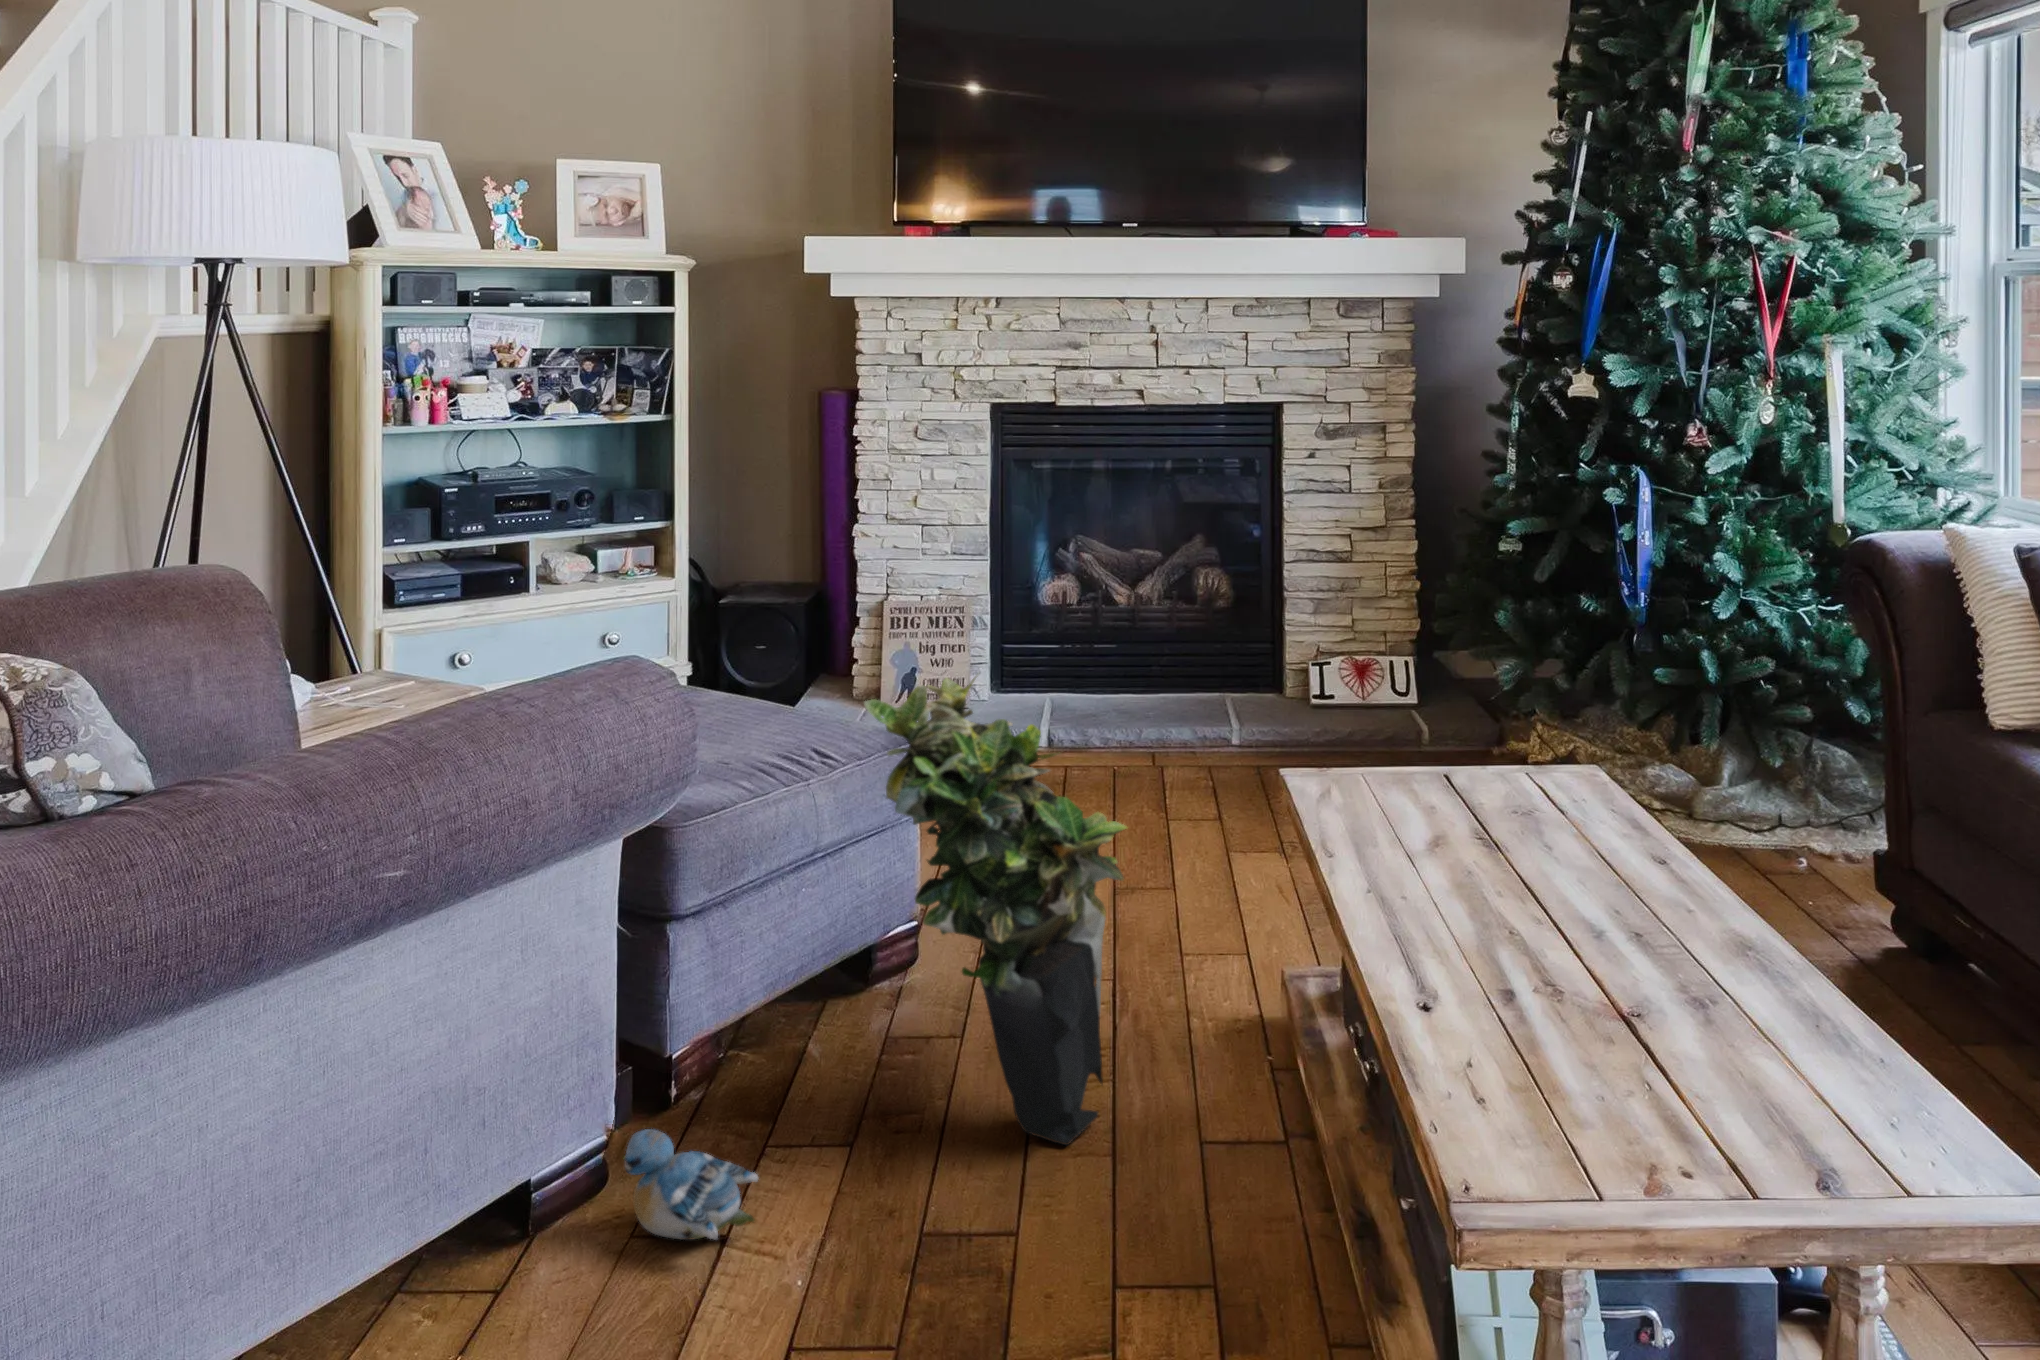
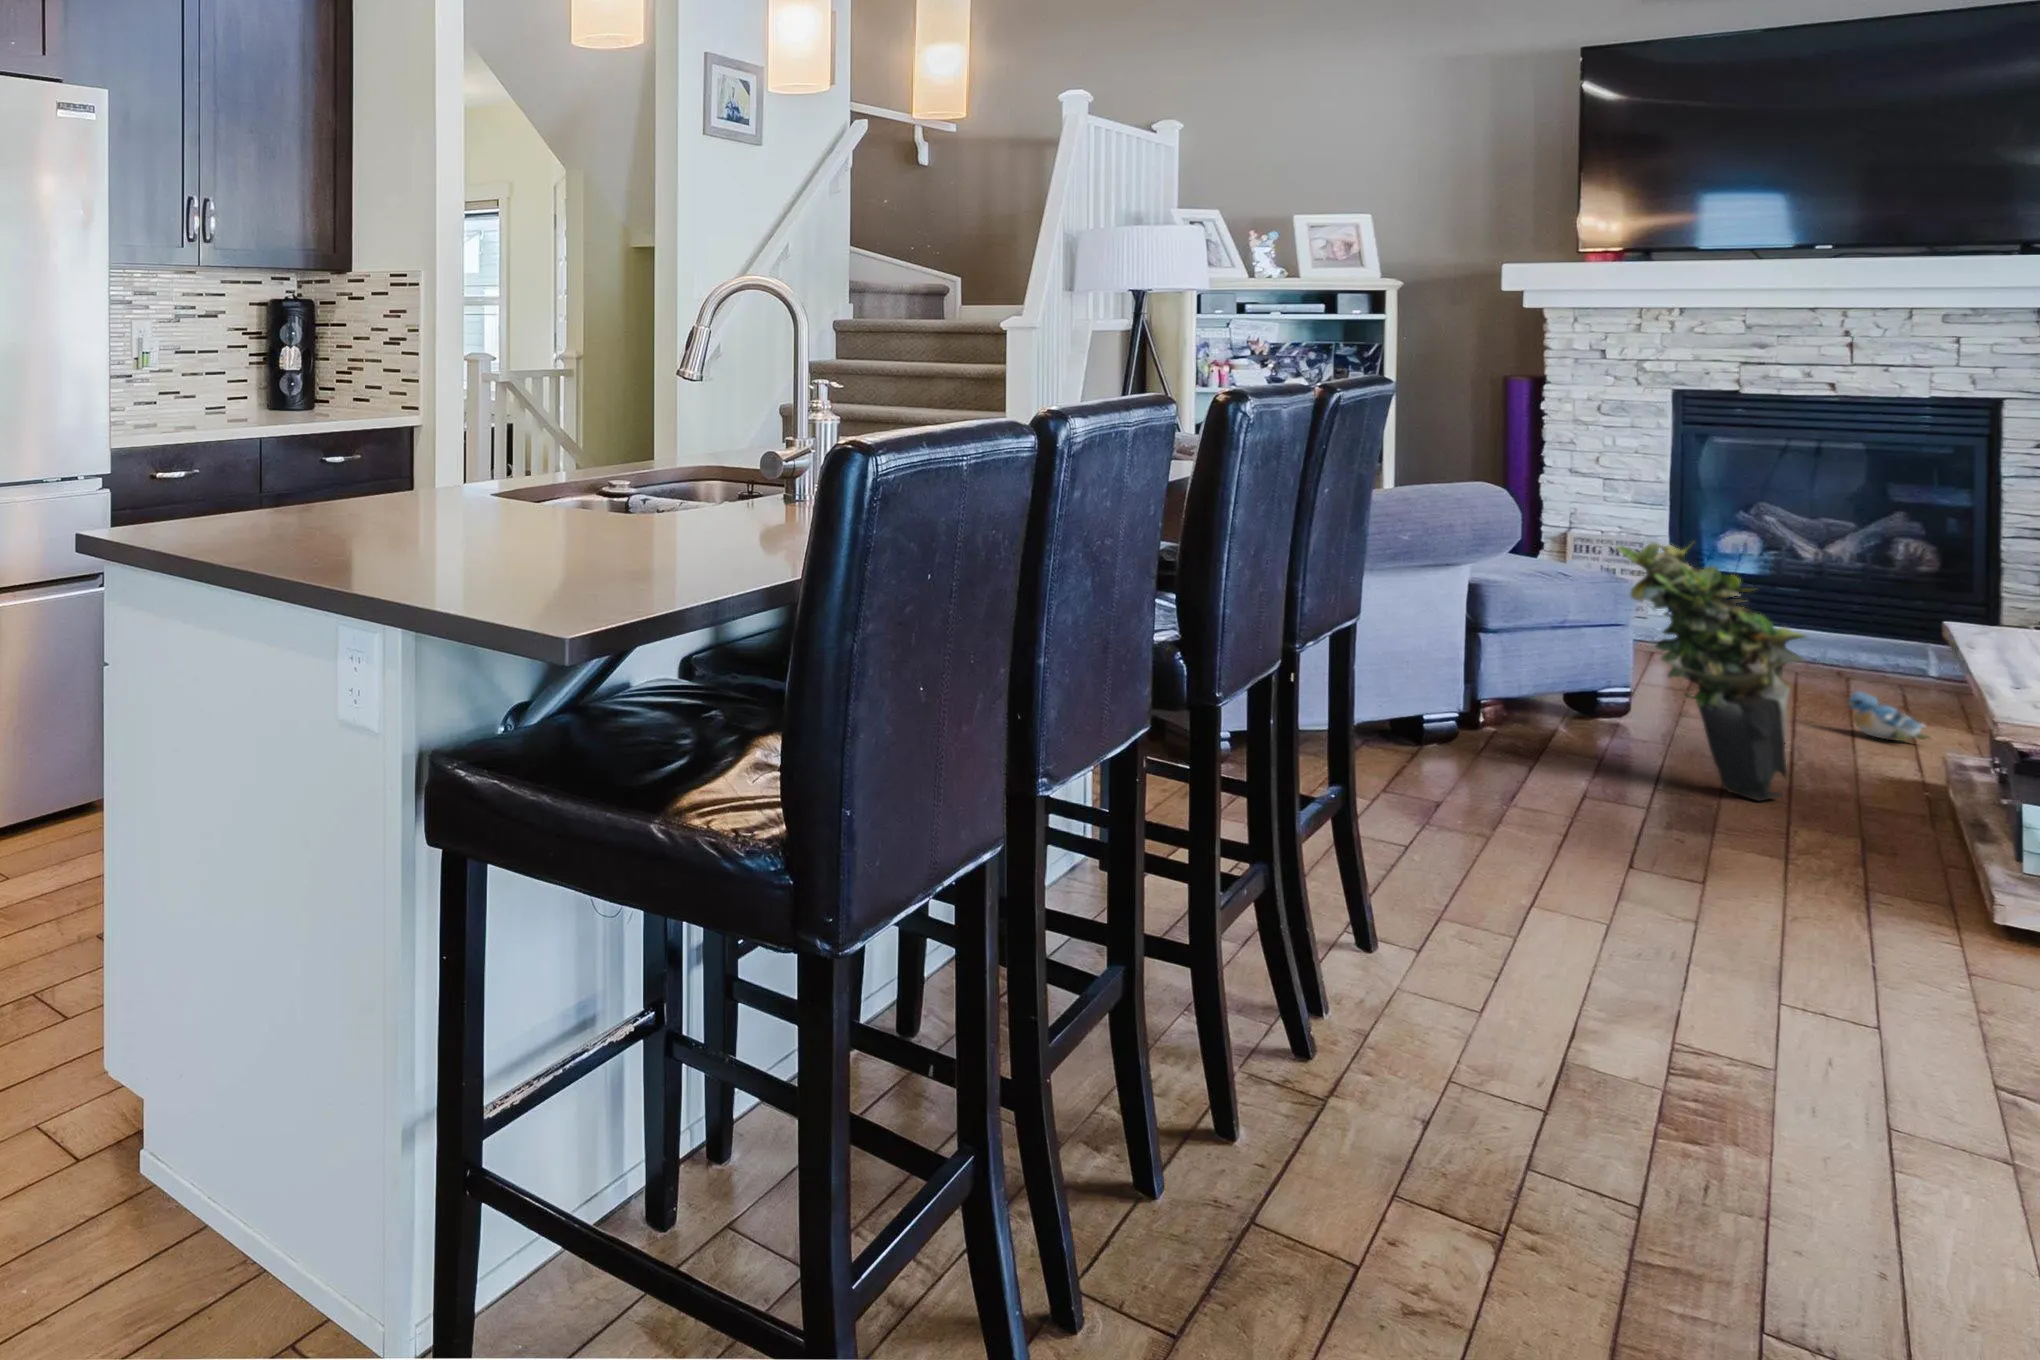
plush toy: present [623,1129,758,1240] -> present [1847,692,1929,741]

